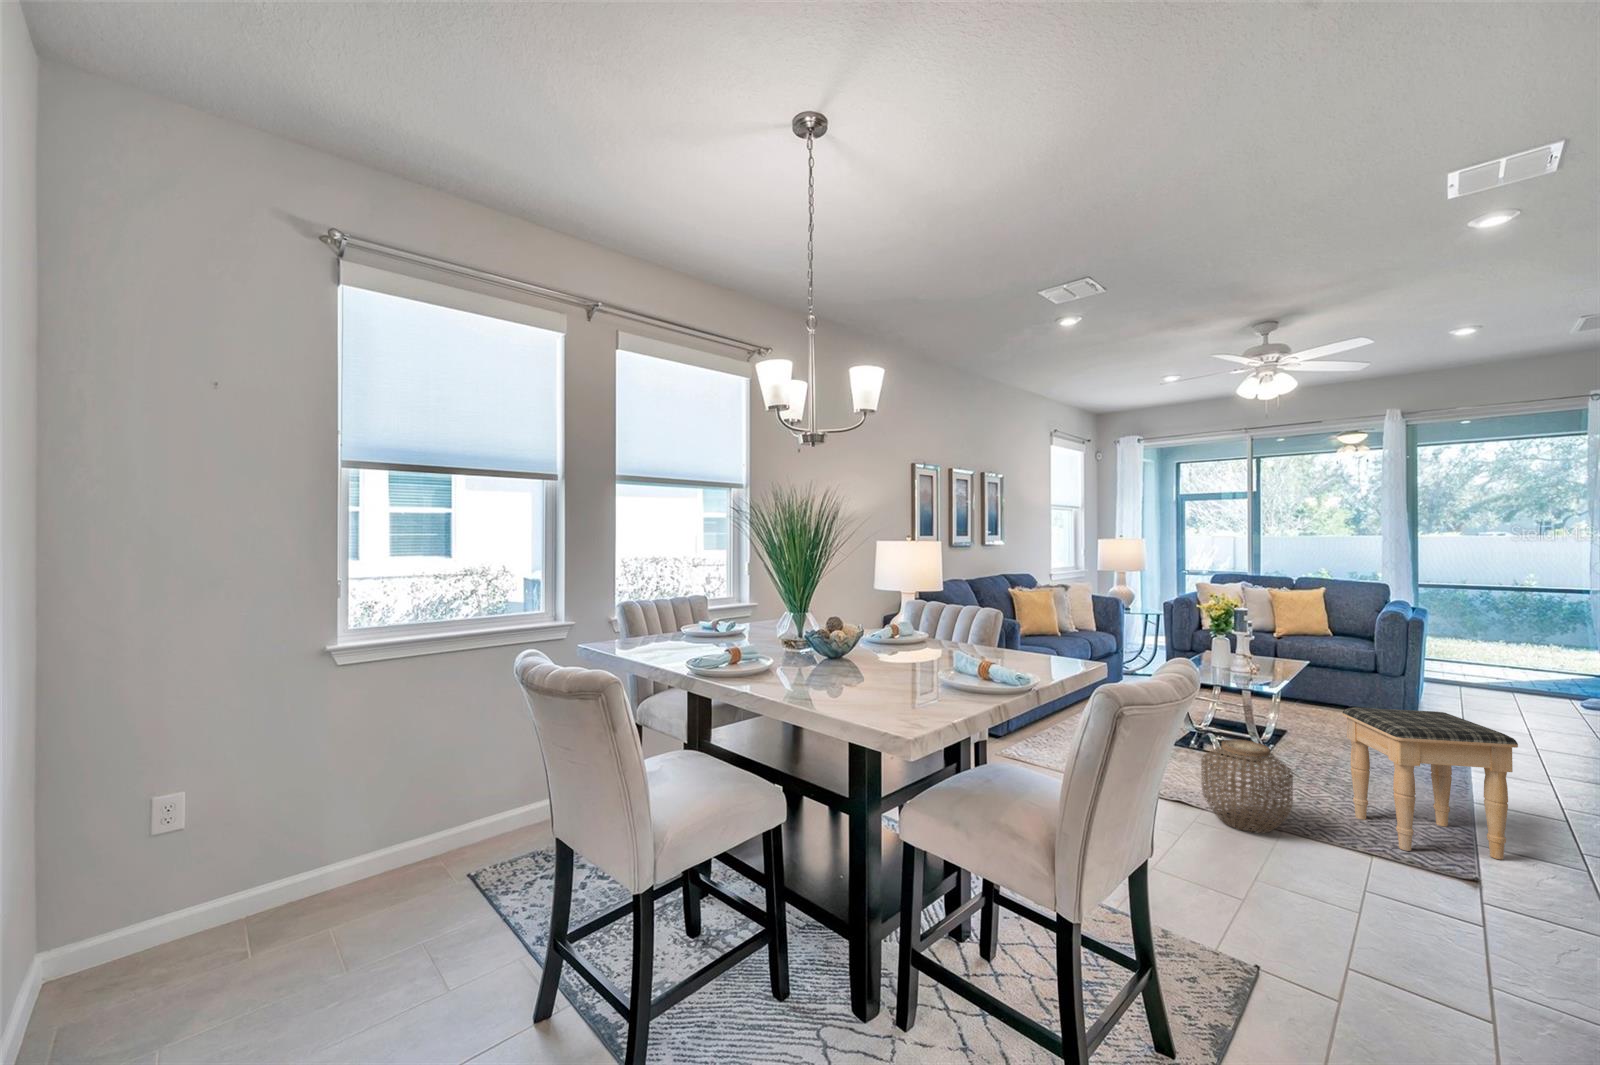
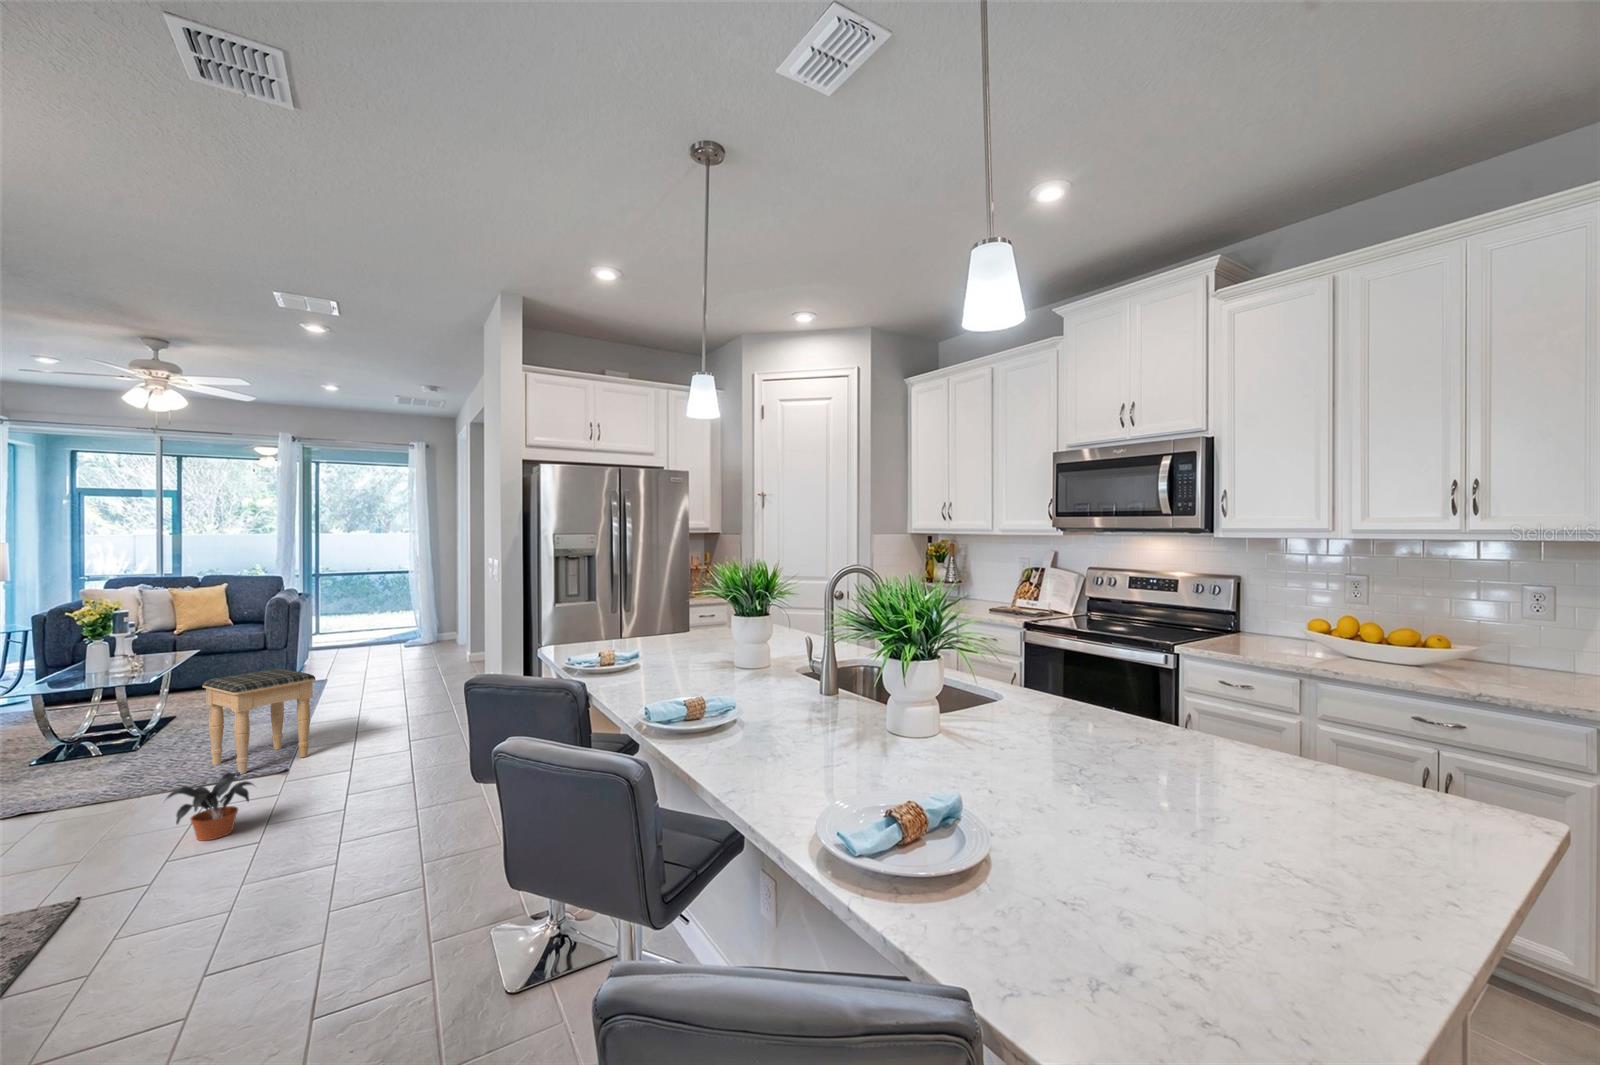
woven basket: present [1201,739,1293,833] -> none [52,728,150,811]
potted plant: none [1336,862,1474,965] -> present [167,772,253,841]

